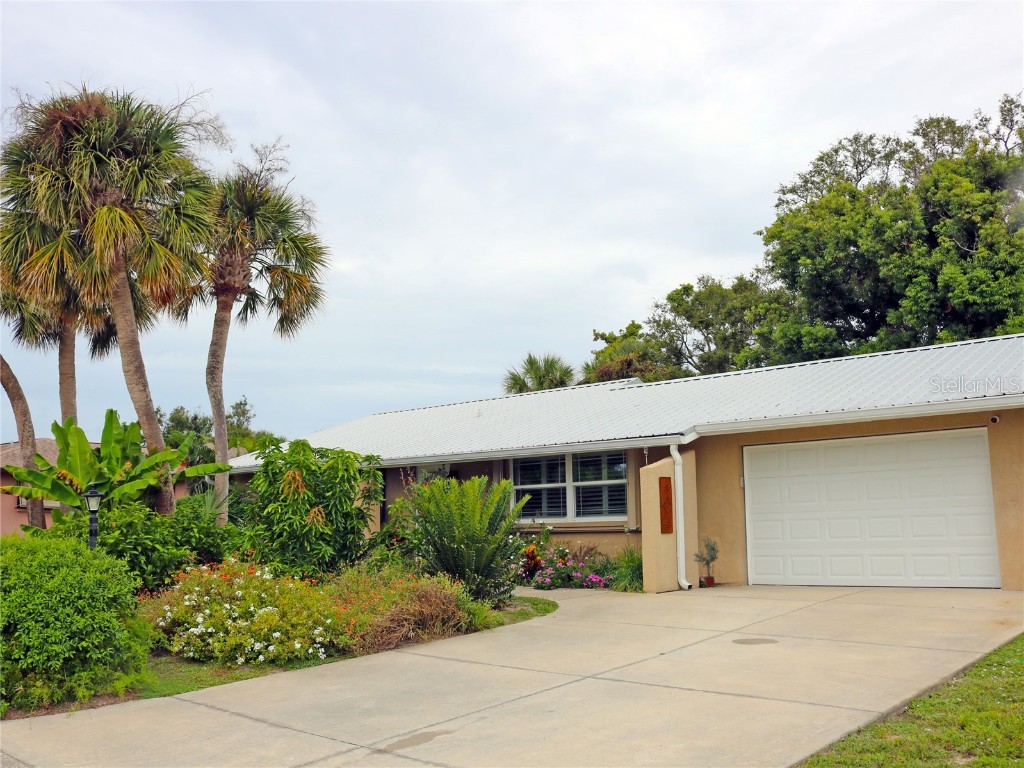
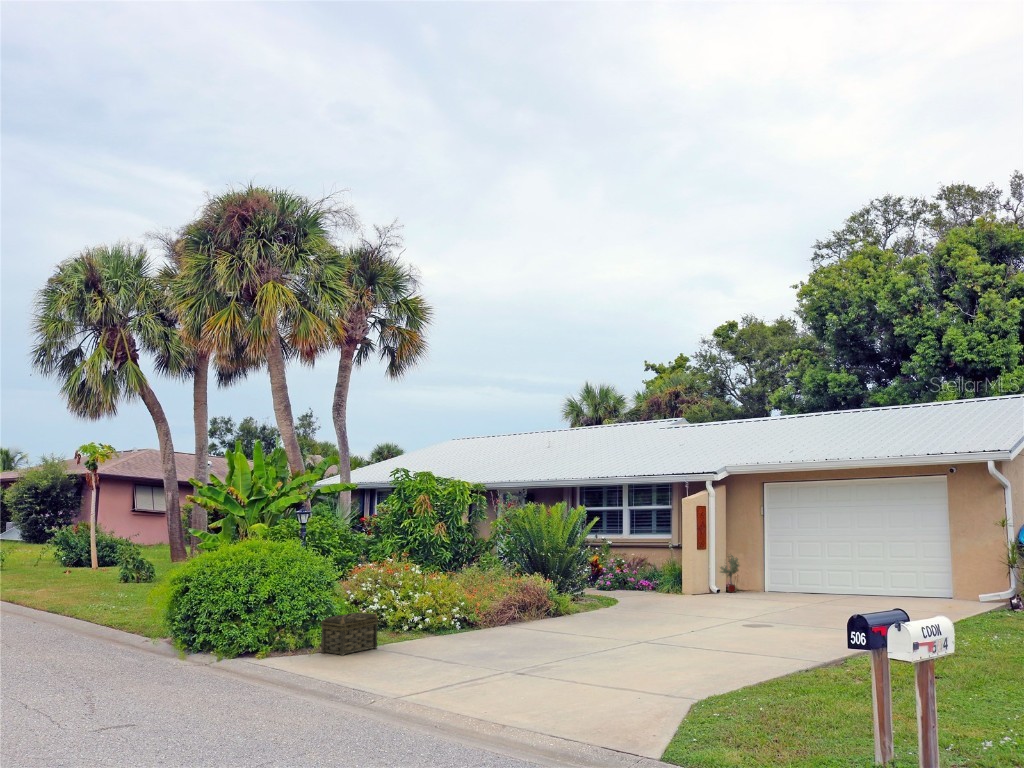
basket: none [68,641,170,720] -> present [321,612,378,656]

